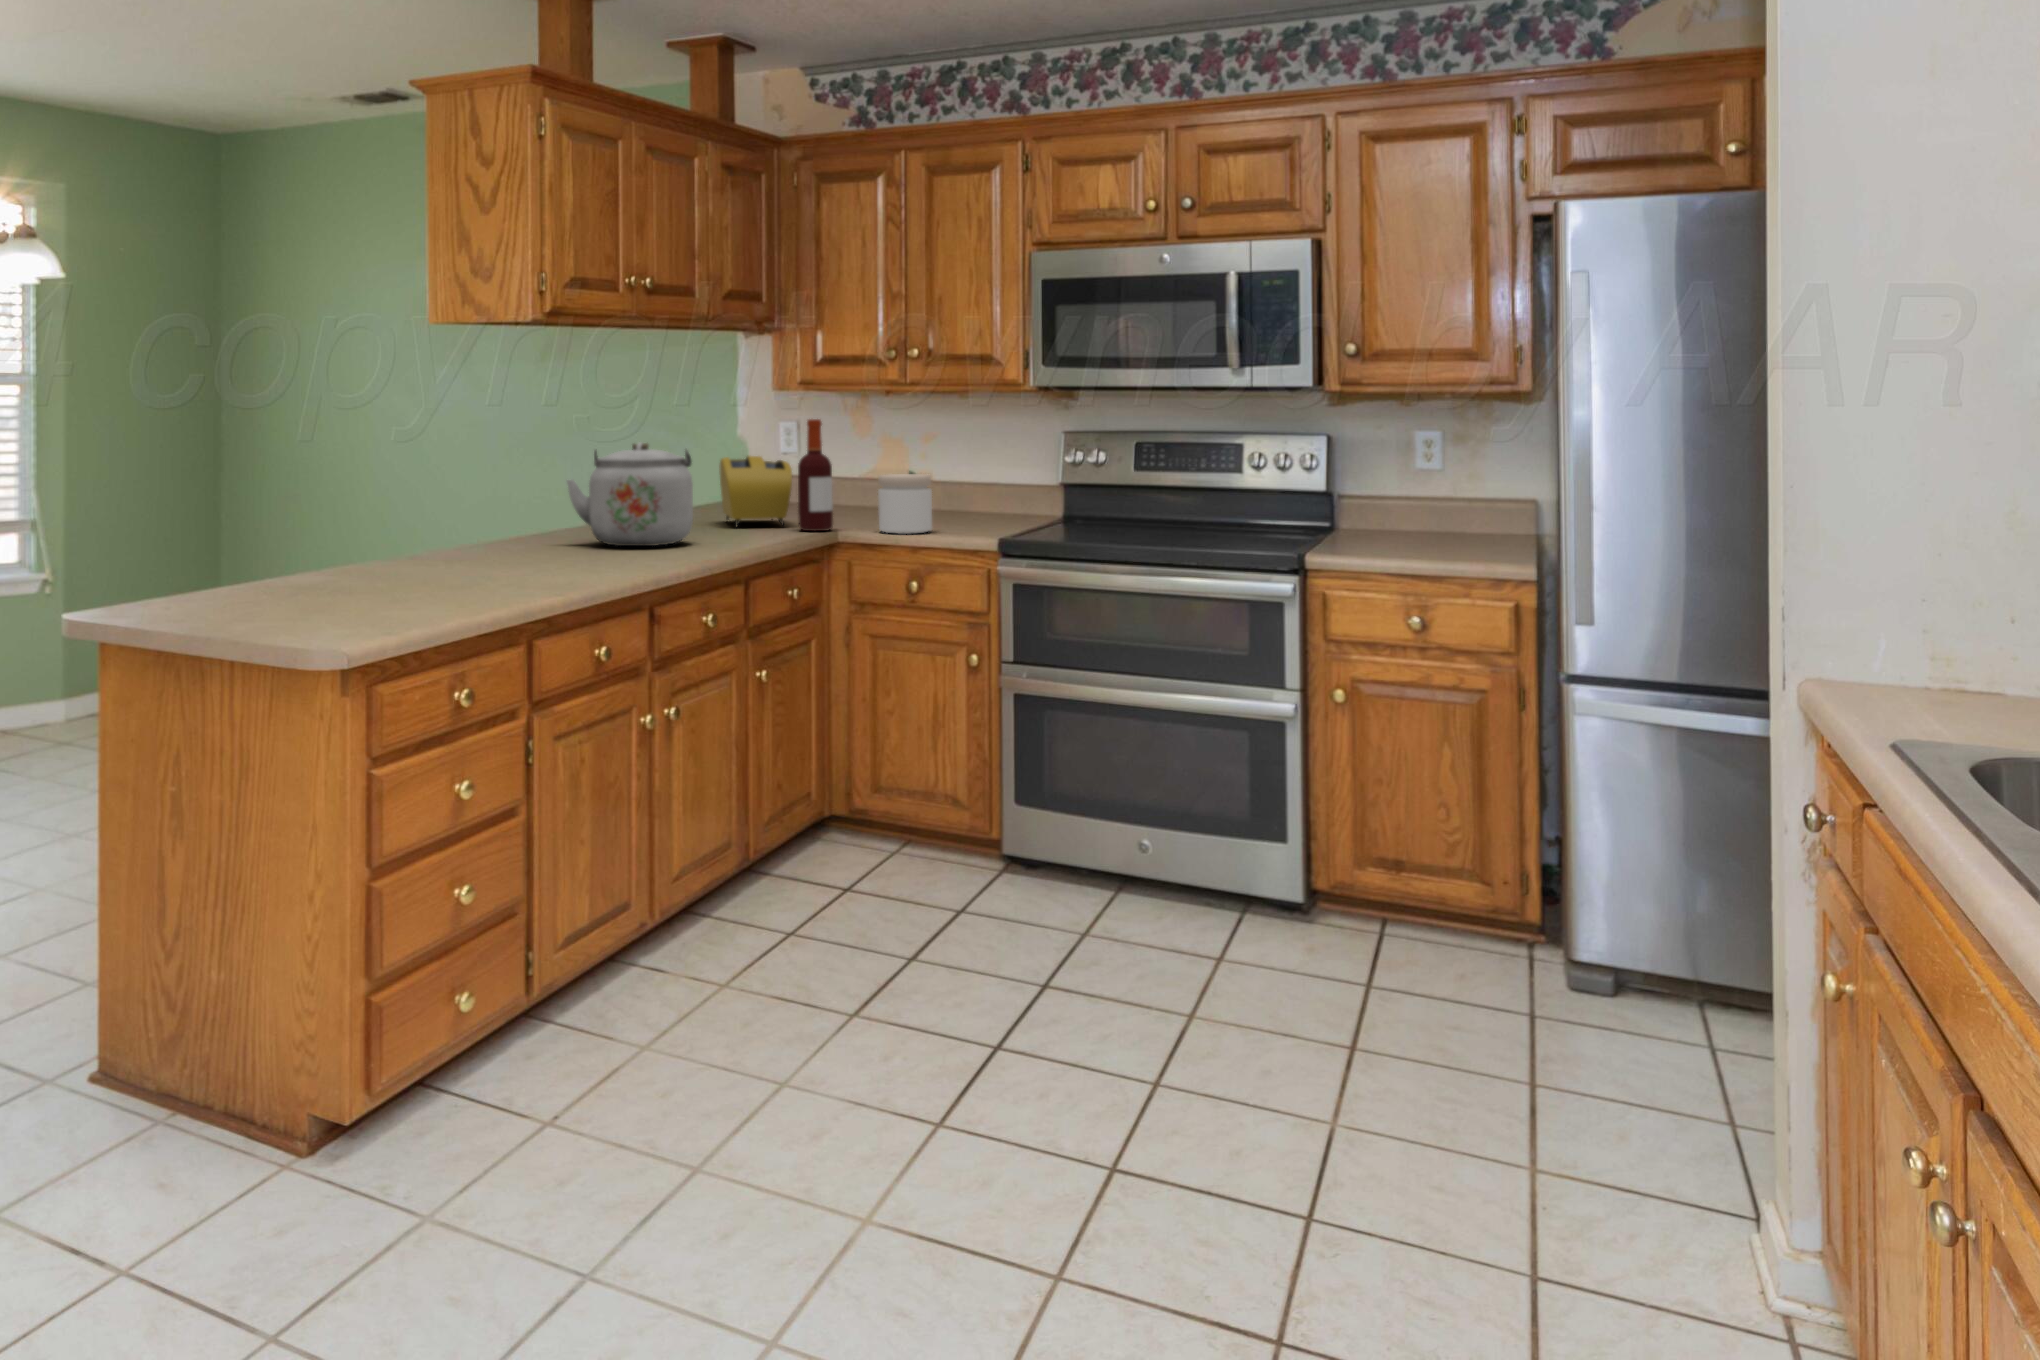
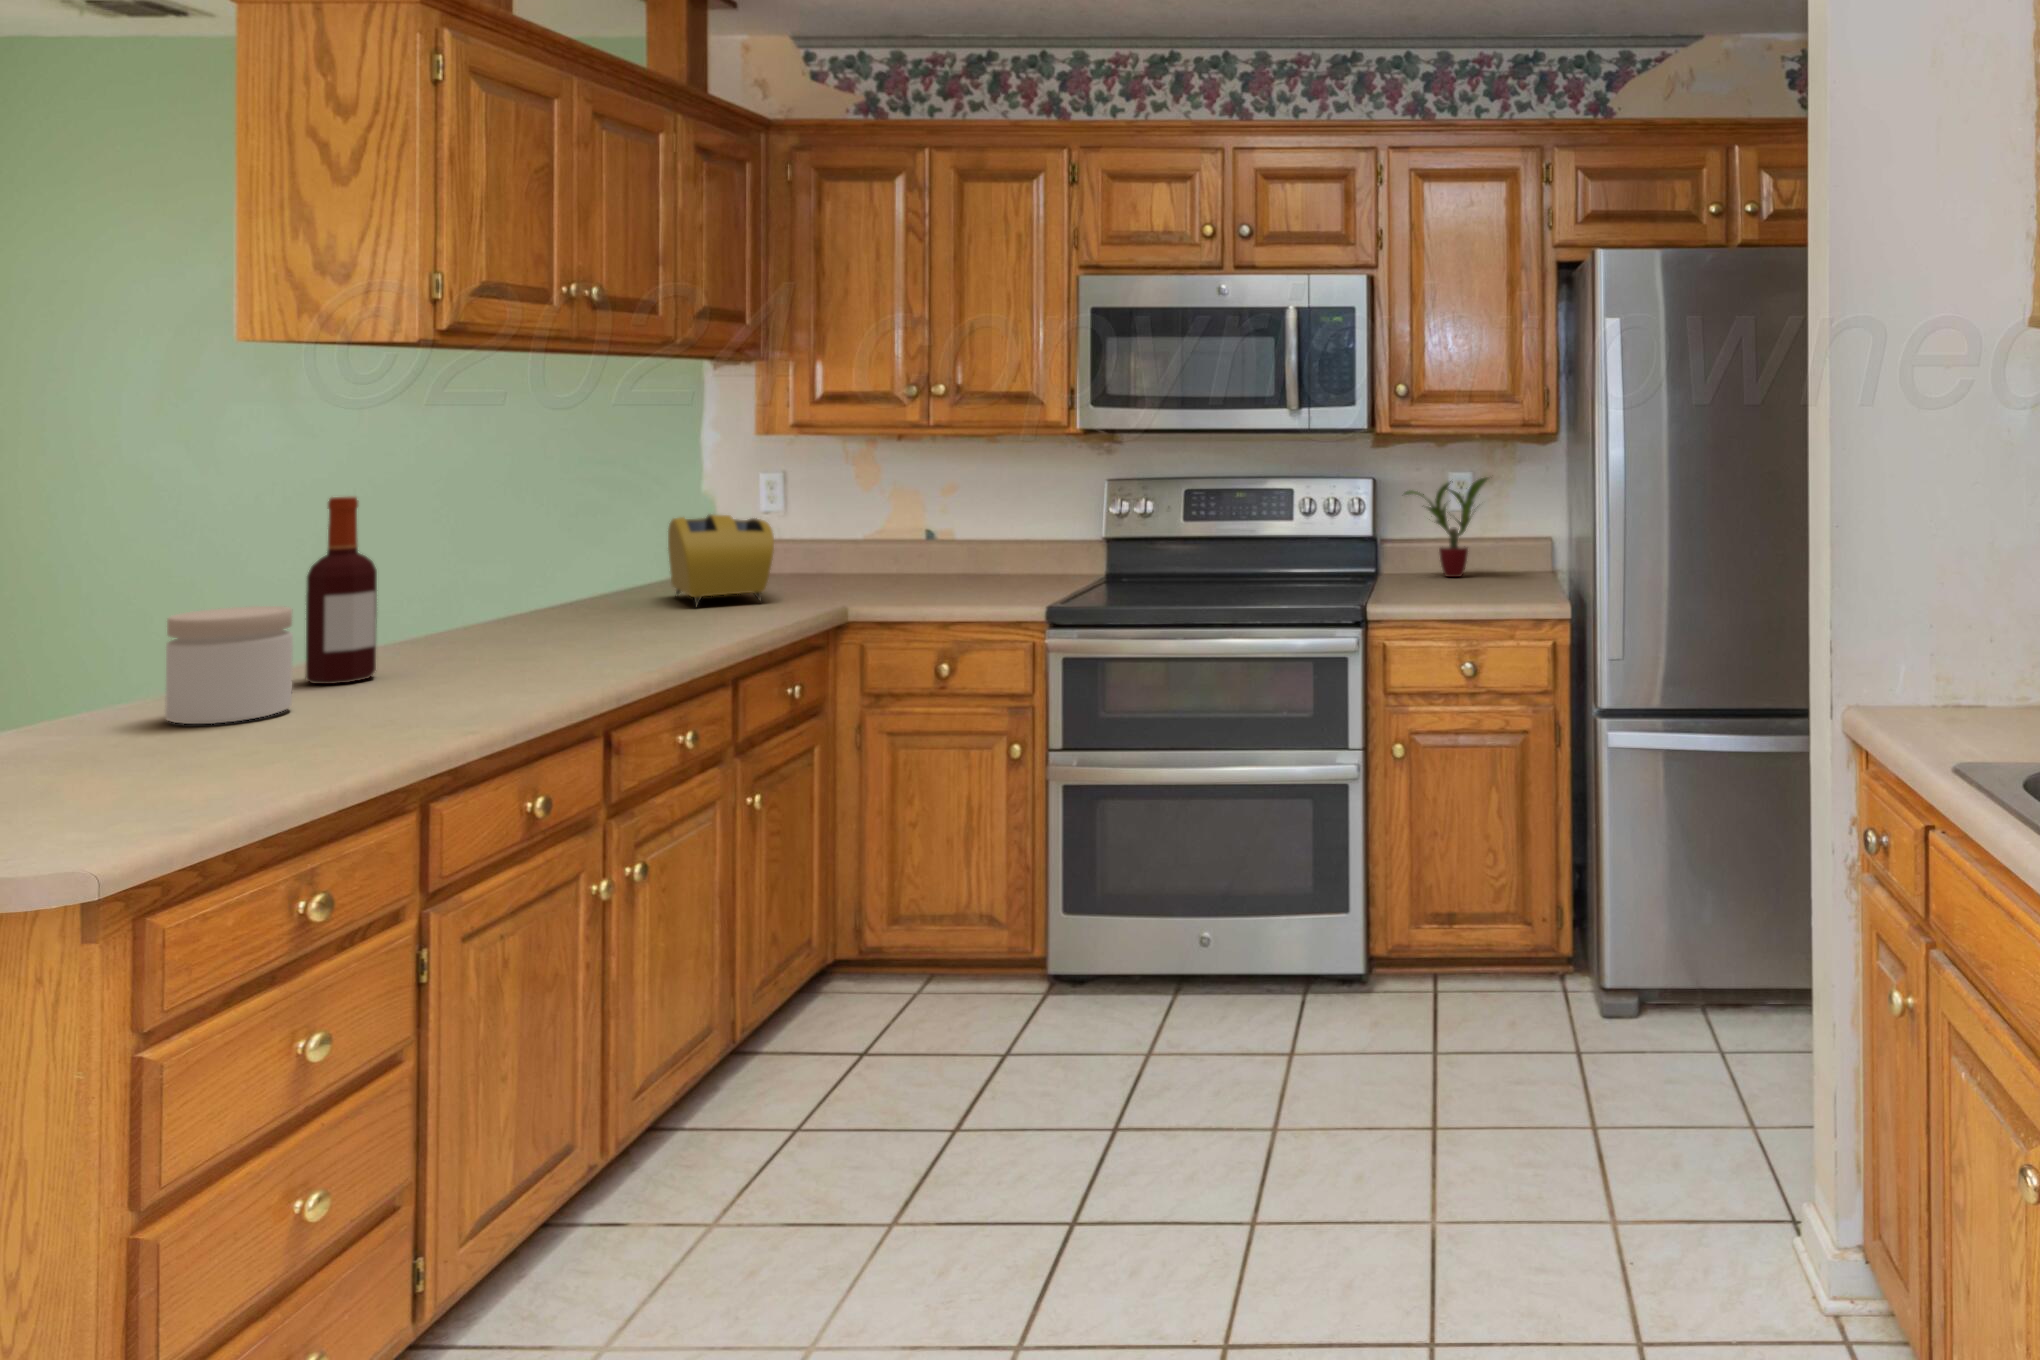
bottle: present [798,419,833,531] -> present [306,497,377,684]
potted plant: none [1350,427,1471,533] -> present [1404,478,1488,577]
kettle: present [567,442,693,546] -> none [452,511,648,650]
jar: present [878,474,932,534] -> present [165,606,293,724]

